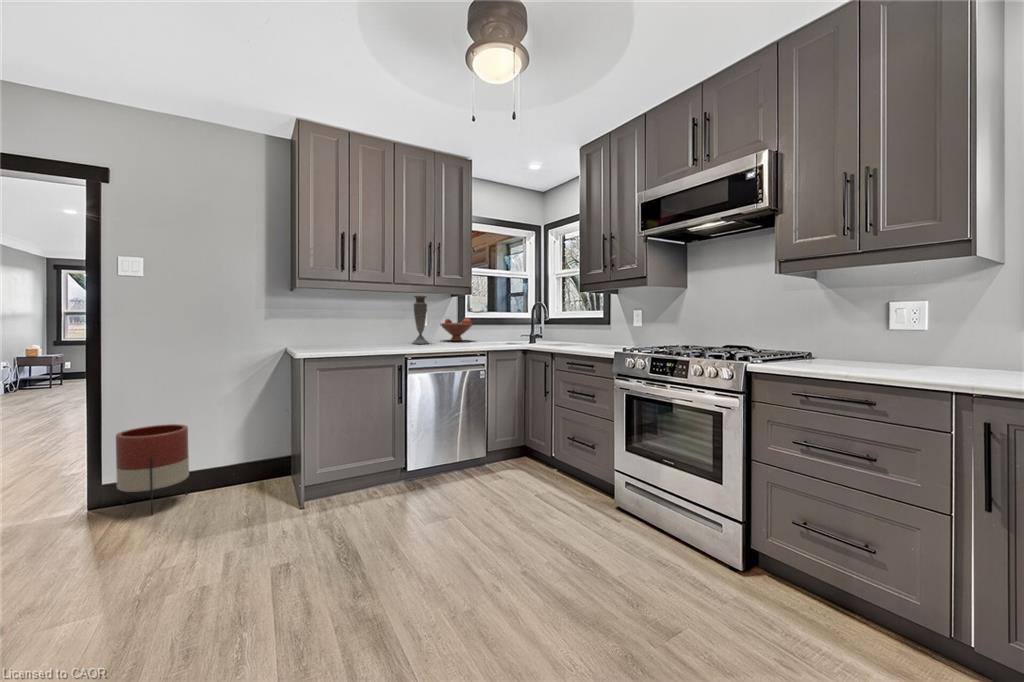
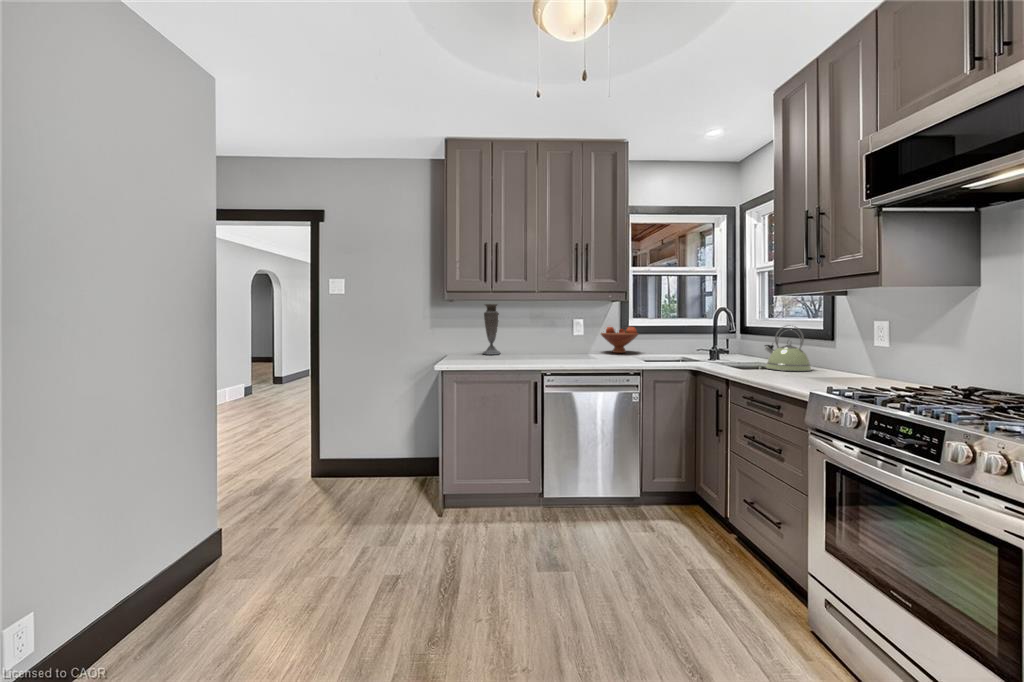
vase: present [412,296,428,344] -> present [483,304,501,355]
kettle: none [572,313,602,345] -> present [765,325,811,371]
planter: present [116,424,189,515] -> none [316,420,368,497]

